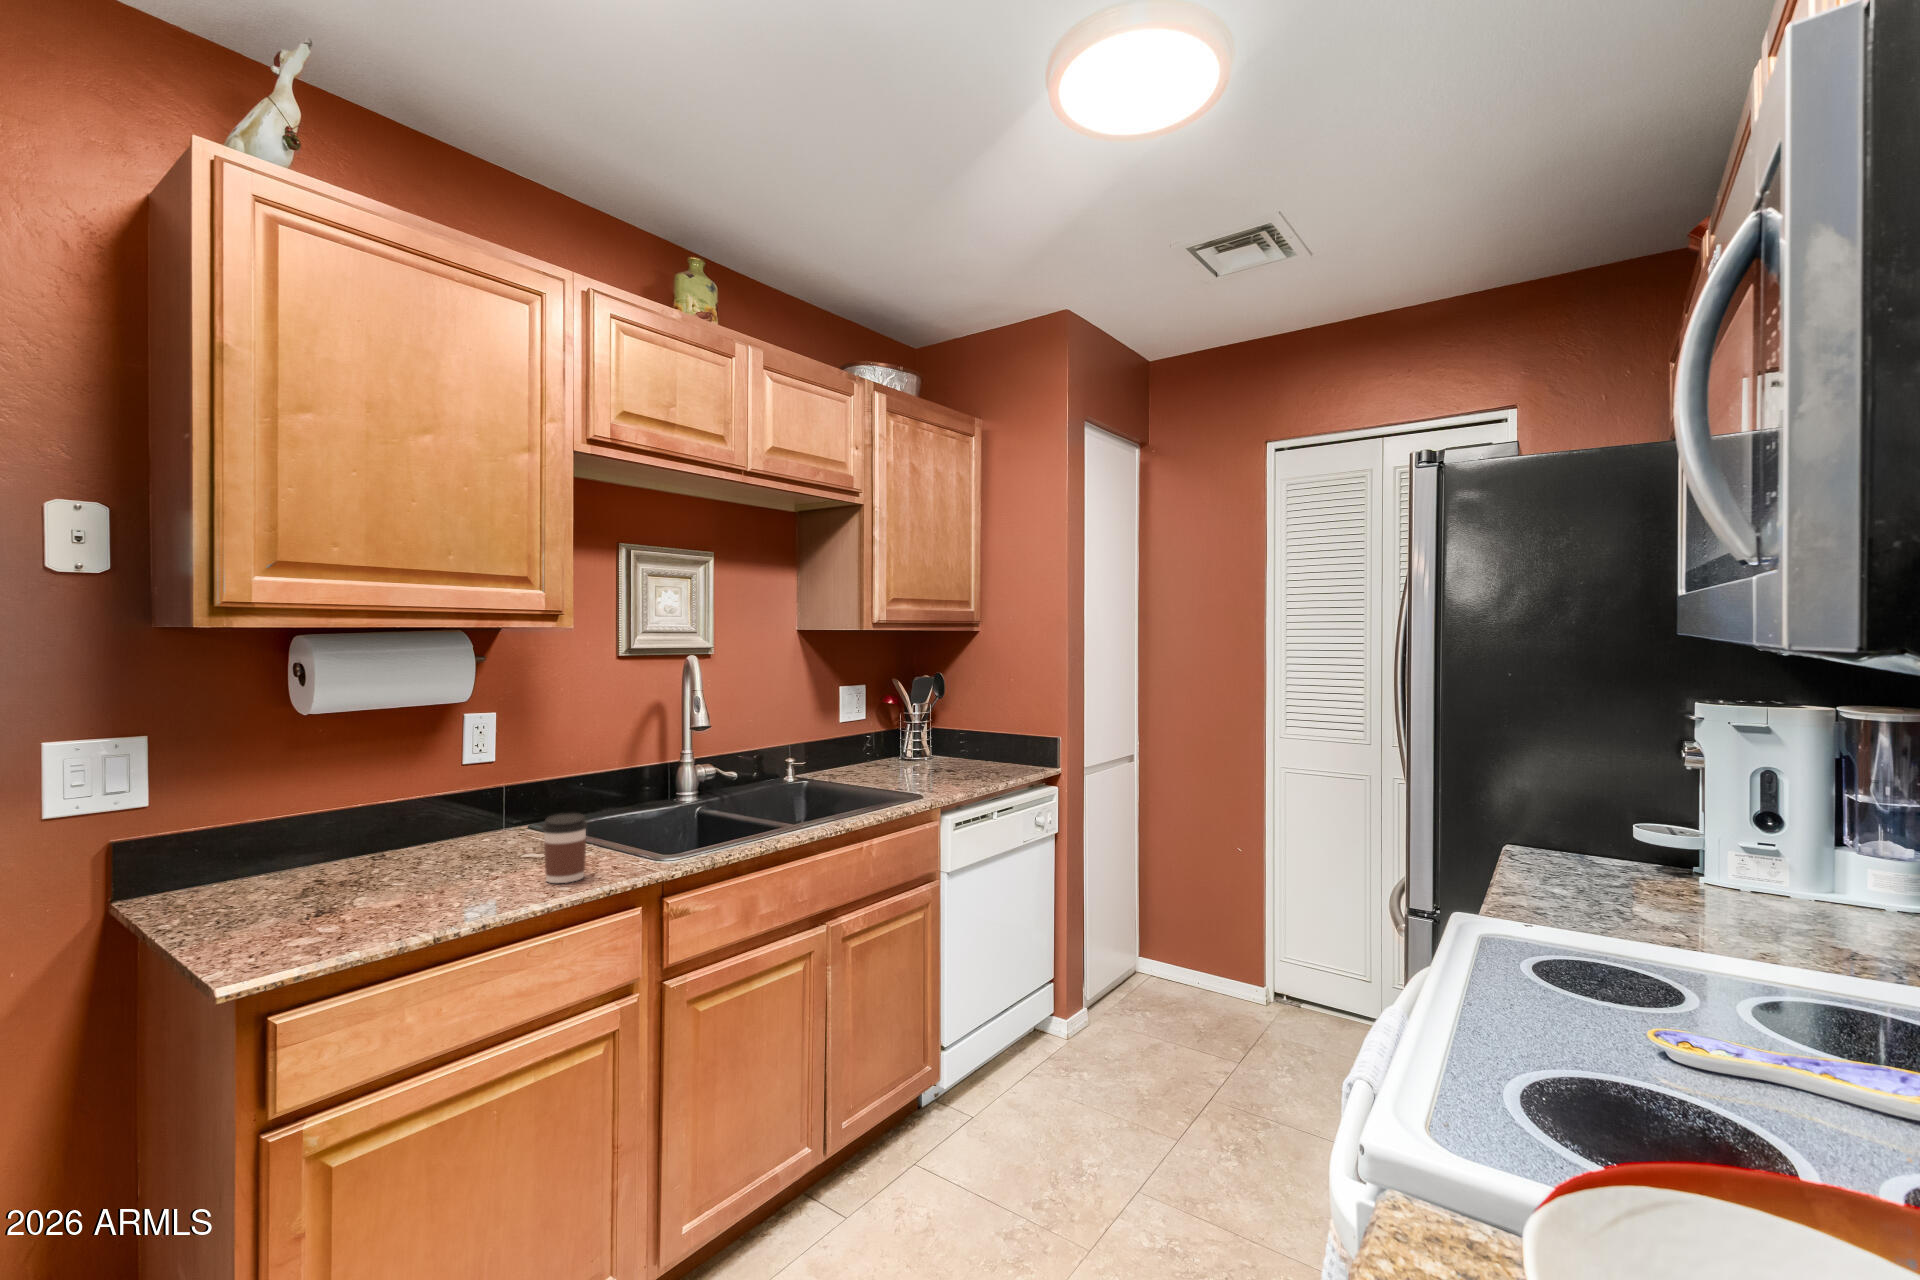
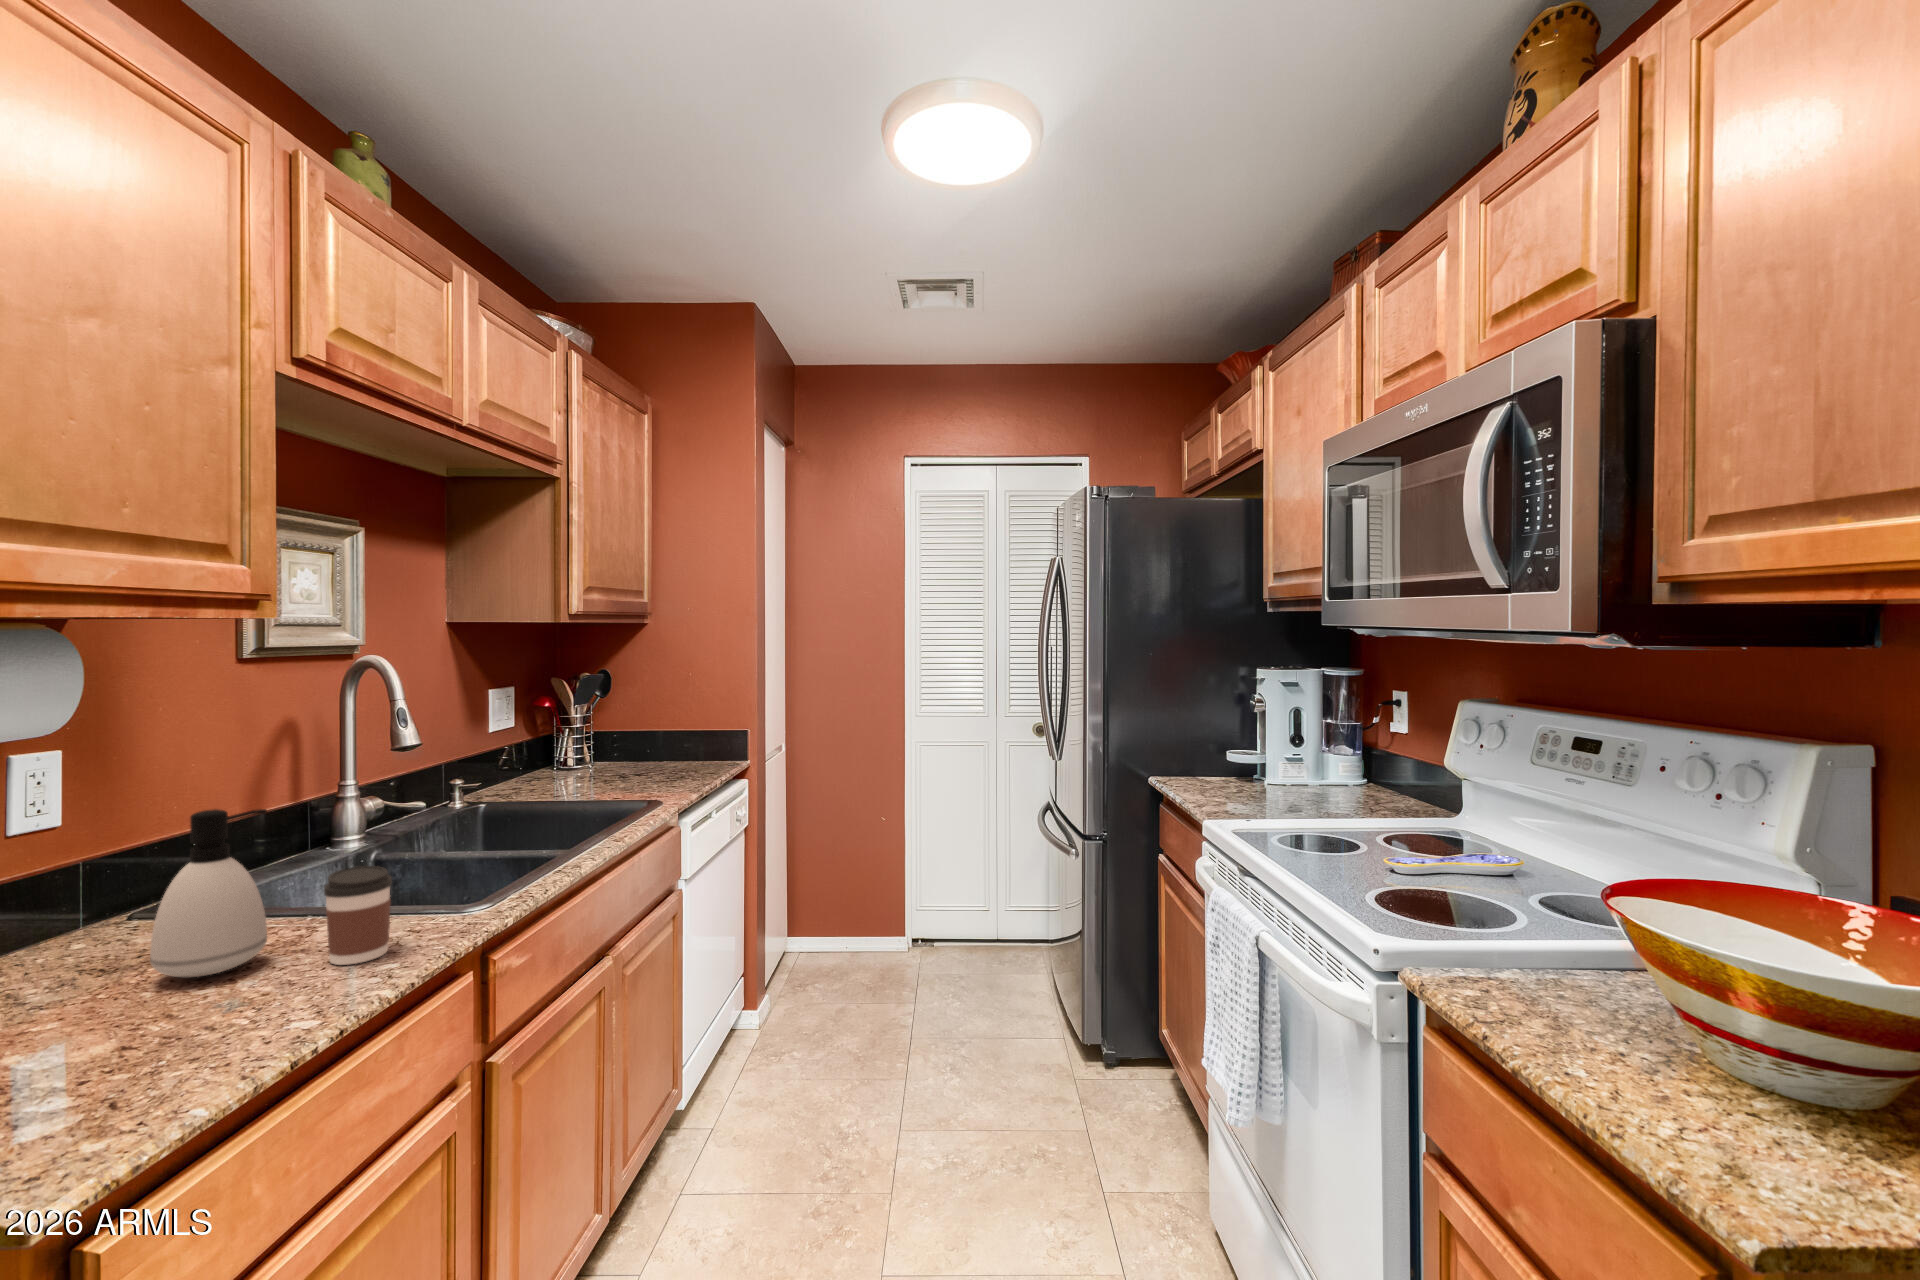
soap dispenser: none [464,760,533,872] -> present [150,809,267,977]

